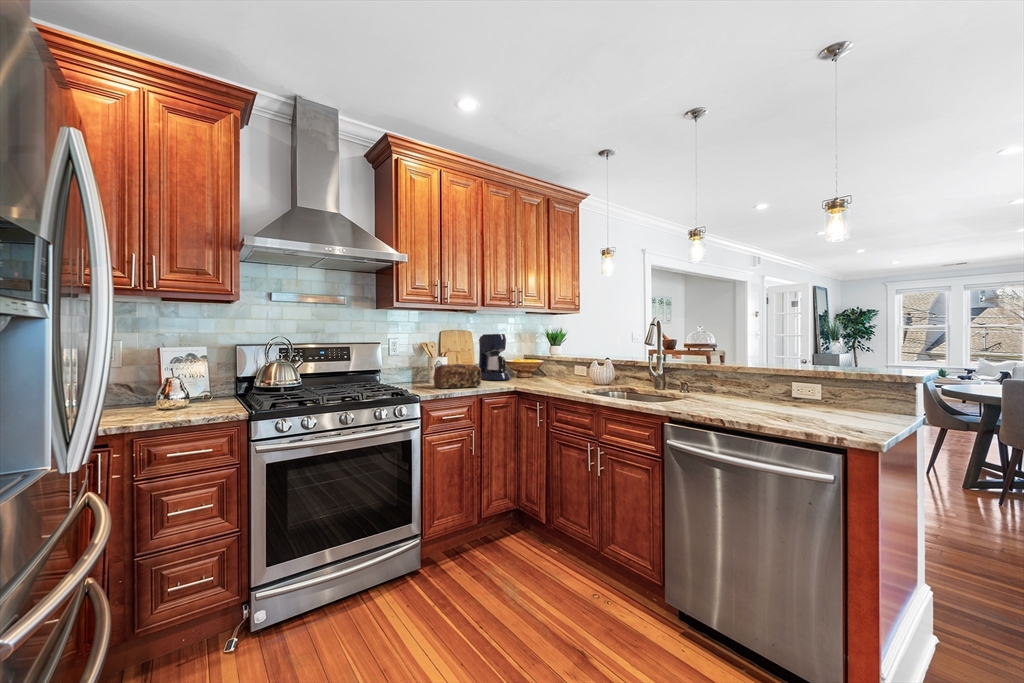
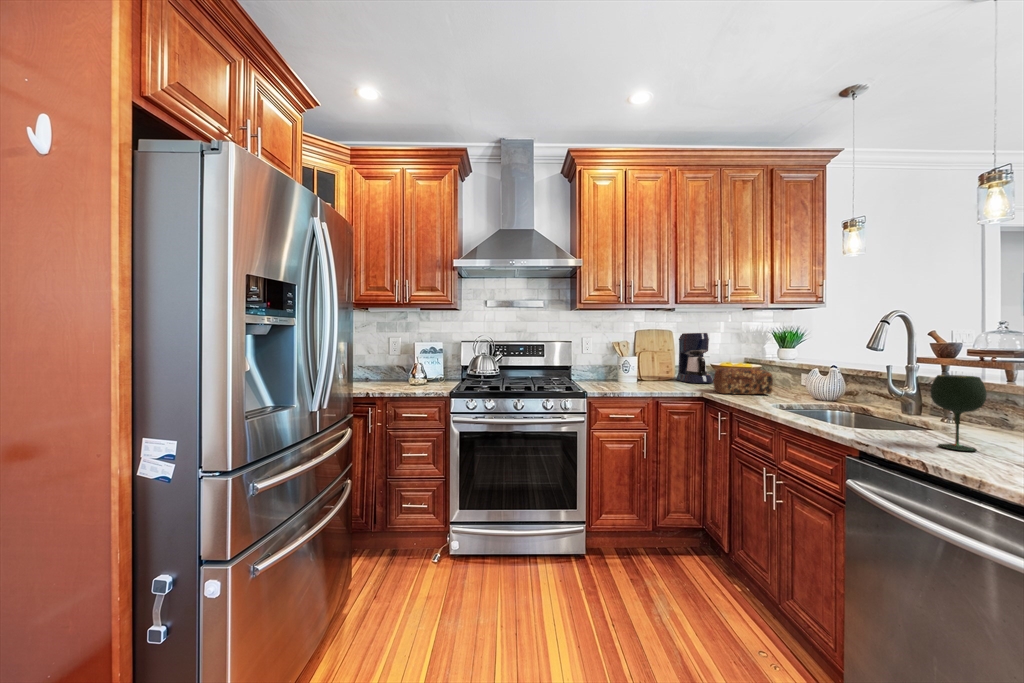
wine glass: none [700,359,729,408] -> present [930,375,987,451]
bread loaf: present [433,364,481,389] -> present [713,368,773,394]

